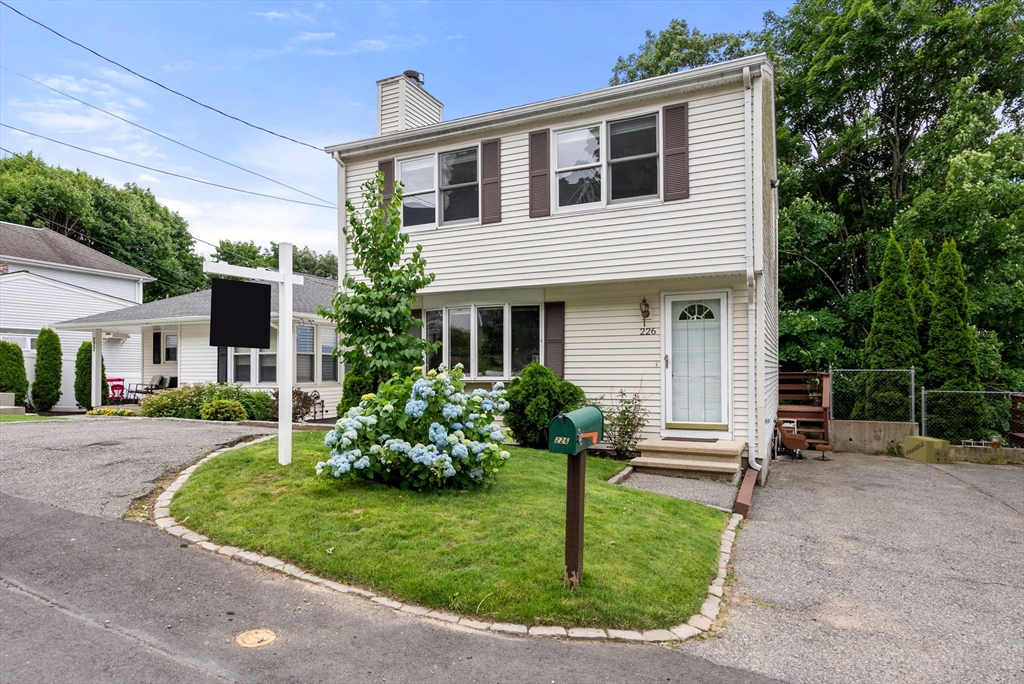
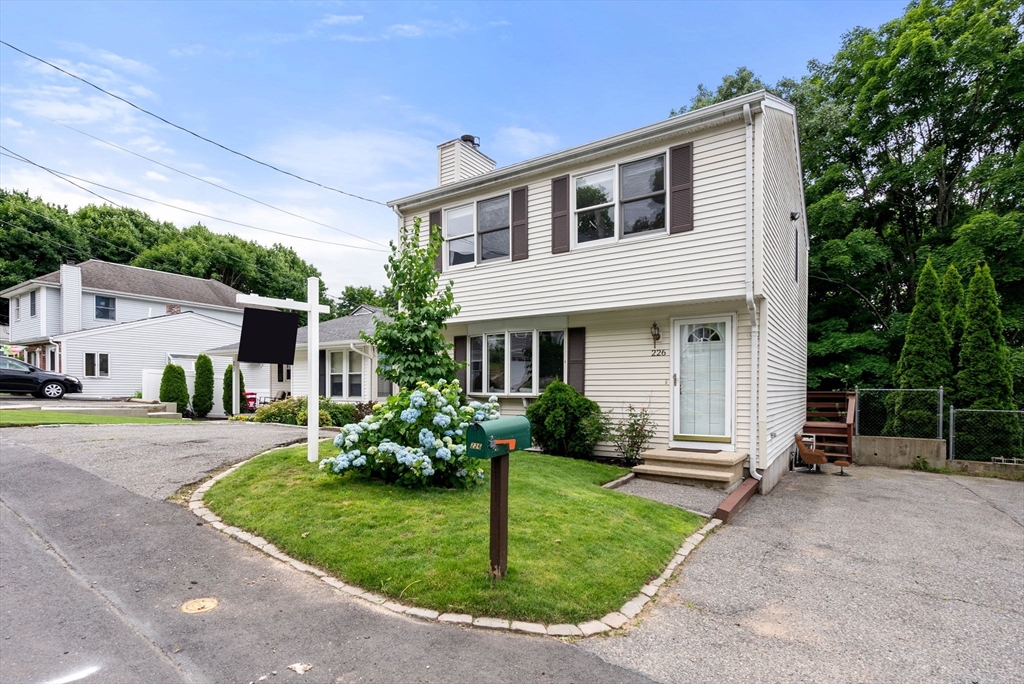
cardboard box: present [904,436,950,464] -> none [931,454,978,484]

